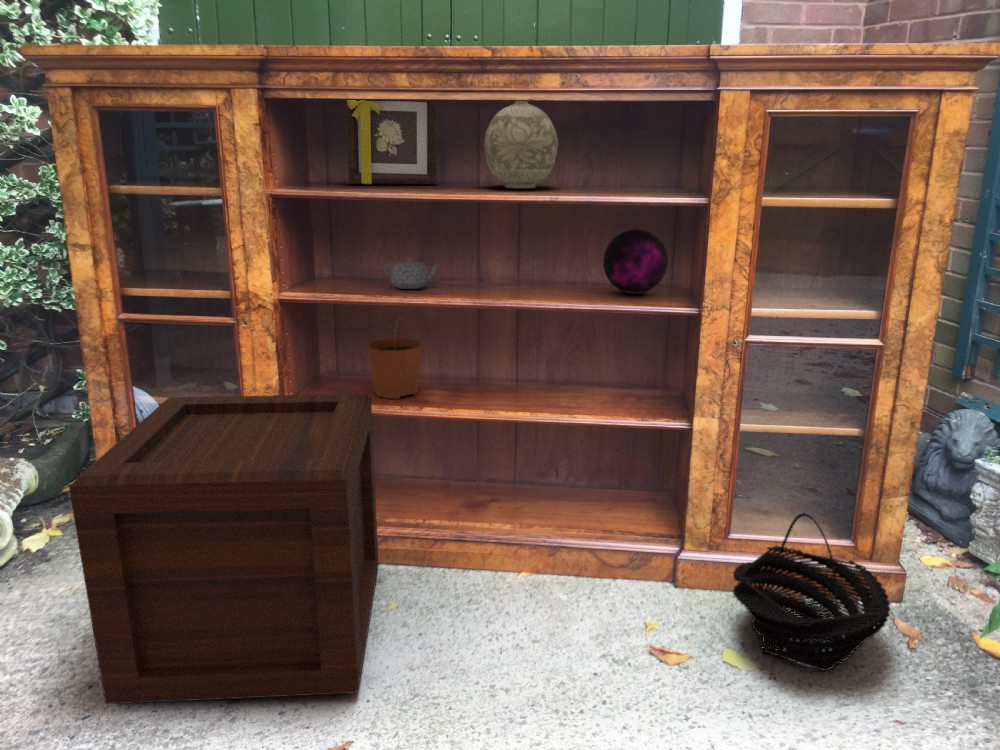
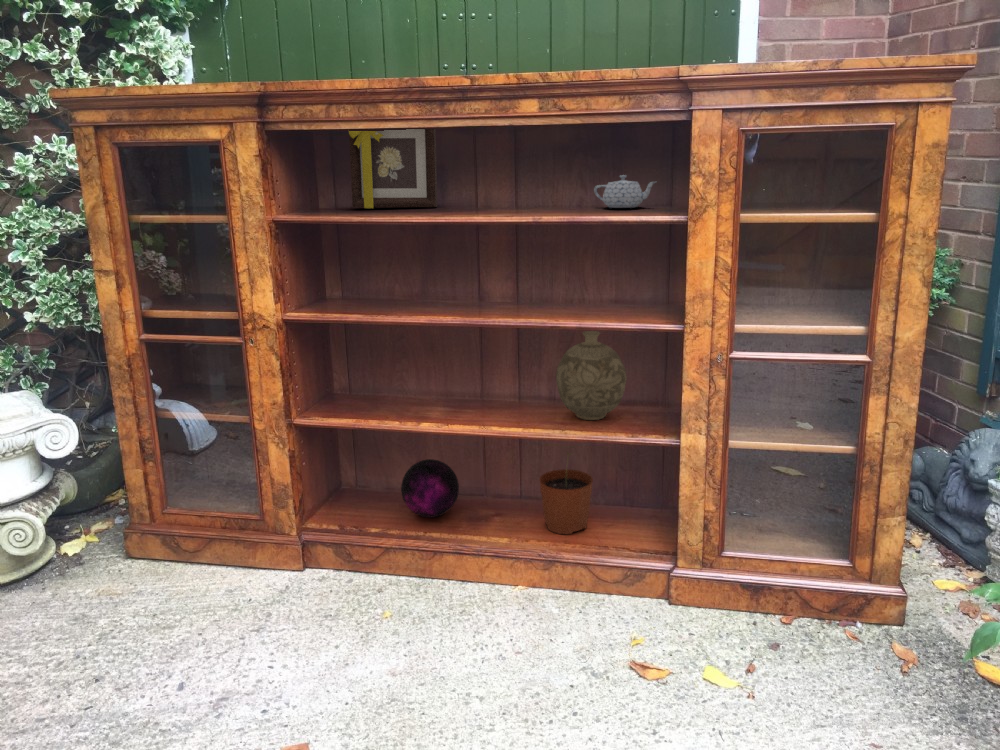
decorative vase: present [484,101,558,188] -> present [556,331,627,420]
decorative orb: present [603,229,668,294] -> present [401,459,459,517]
teapot: present [384,257,438,289] -> present [594,175,655,208]
plant pot: present [368,318,422,399] -> present [540,469,593,534]
wooden crate: present [69,394,379,704] -> none [71,409,379,697]
basket: present [733,513,890,671] -> none [715,530,877,693]

